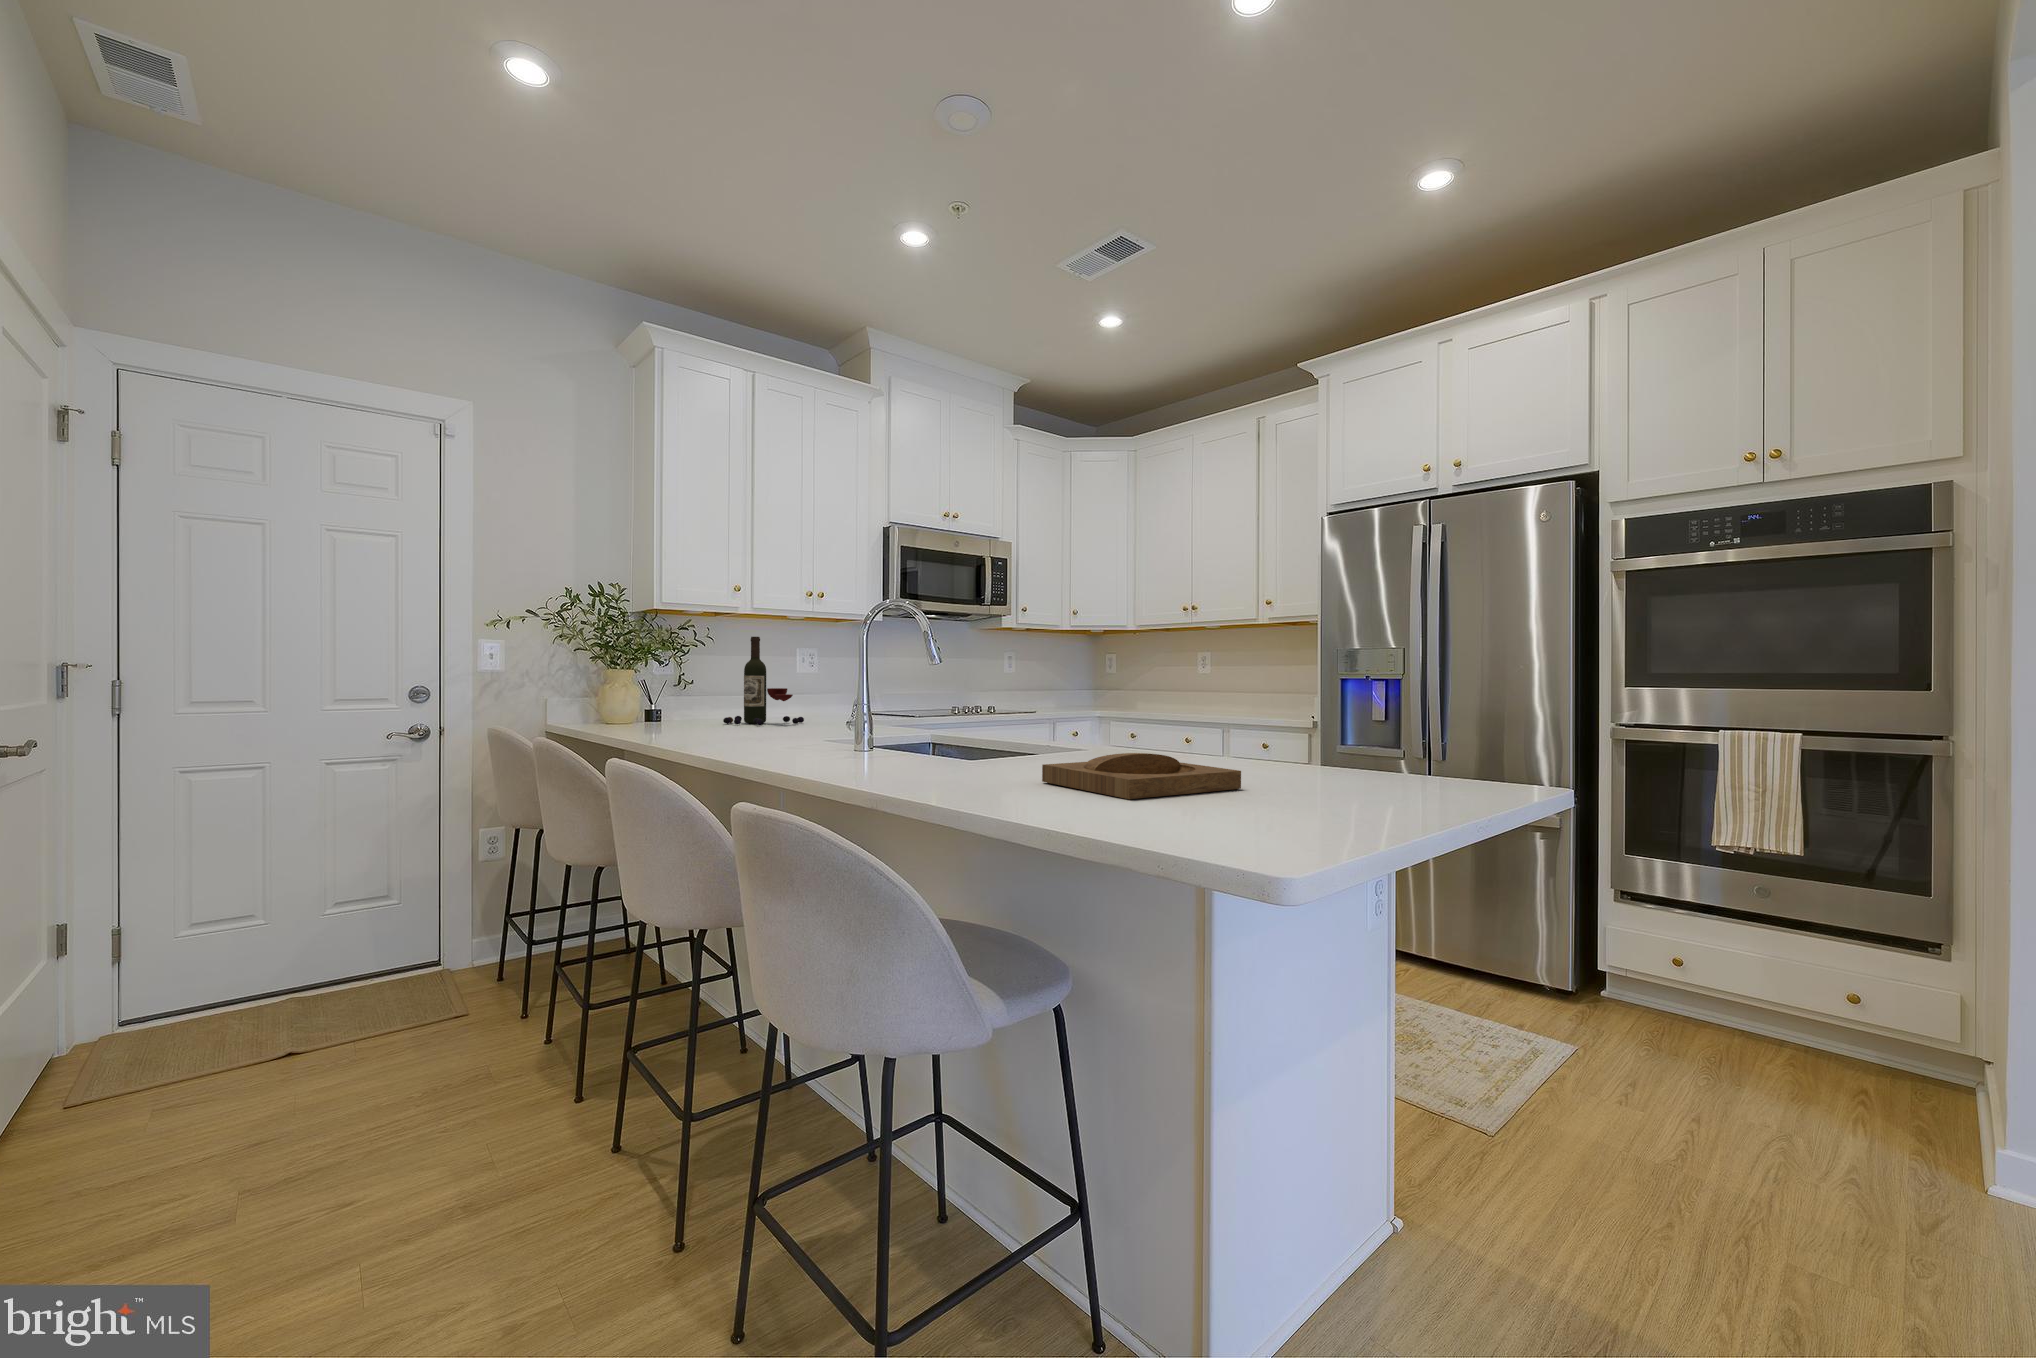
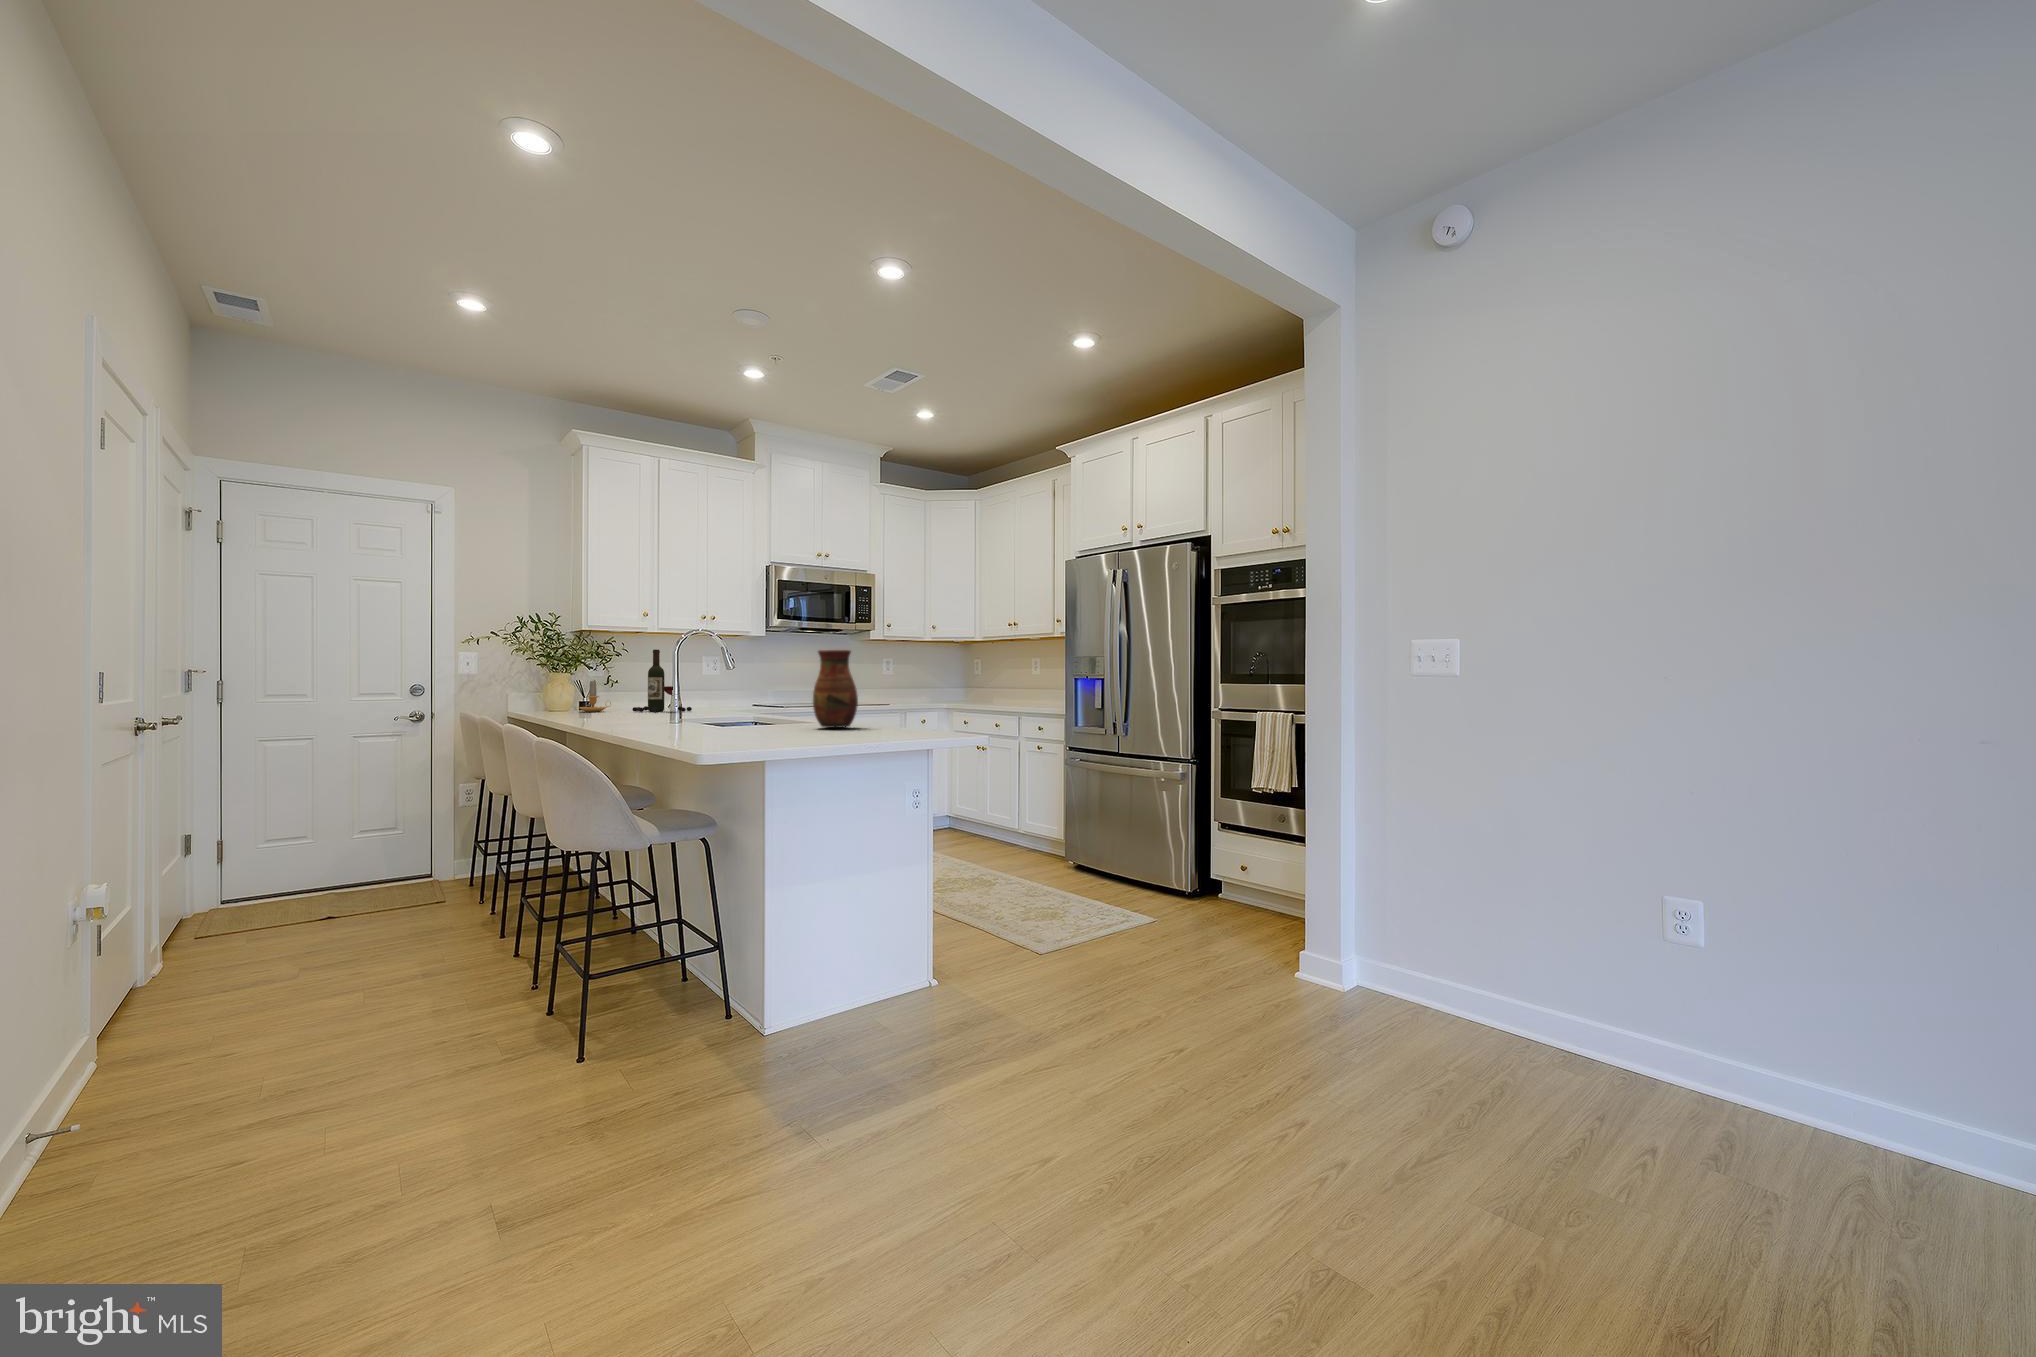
vase: none [1120,628,1195,764] -> present [813,650,858,728]
candle: none [648,678,691,724] -> present [579,681,611,712]
tray: present [1042,753,1241,799] -> none [729,719,823,739]

